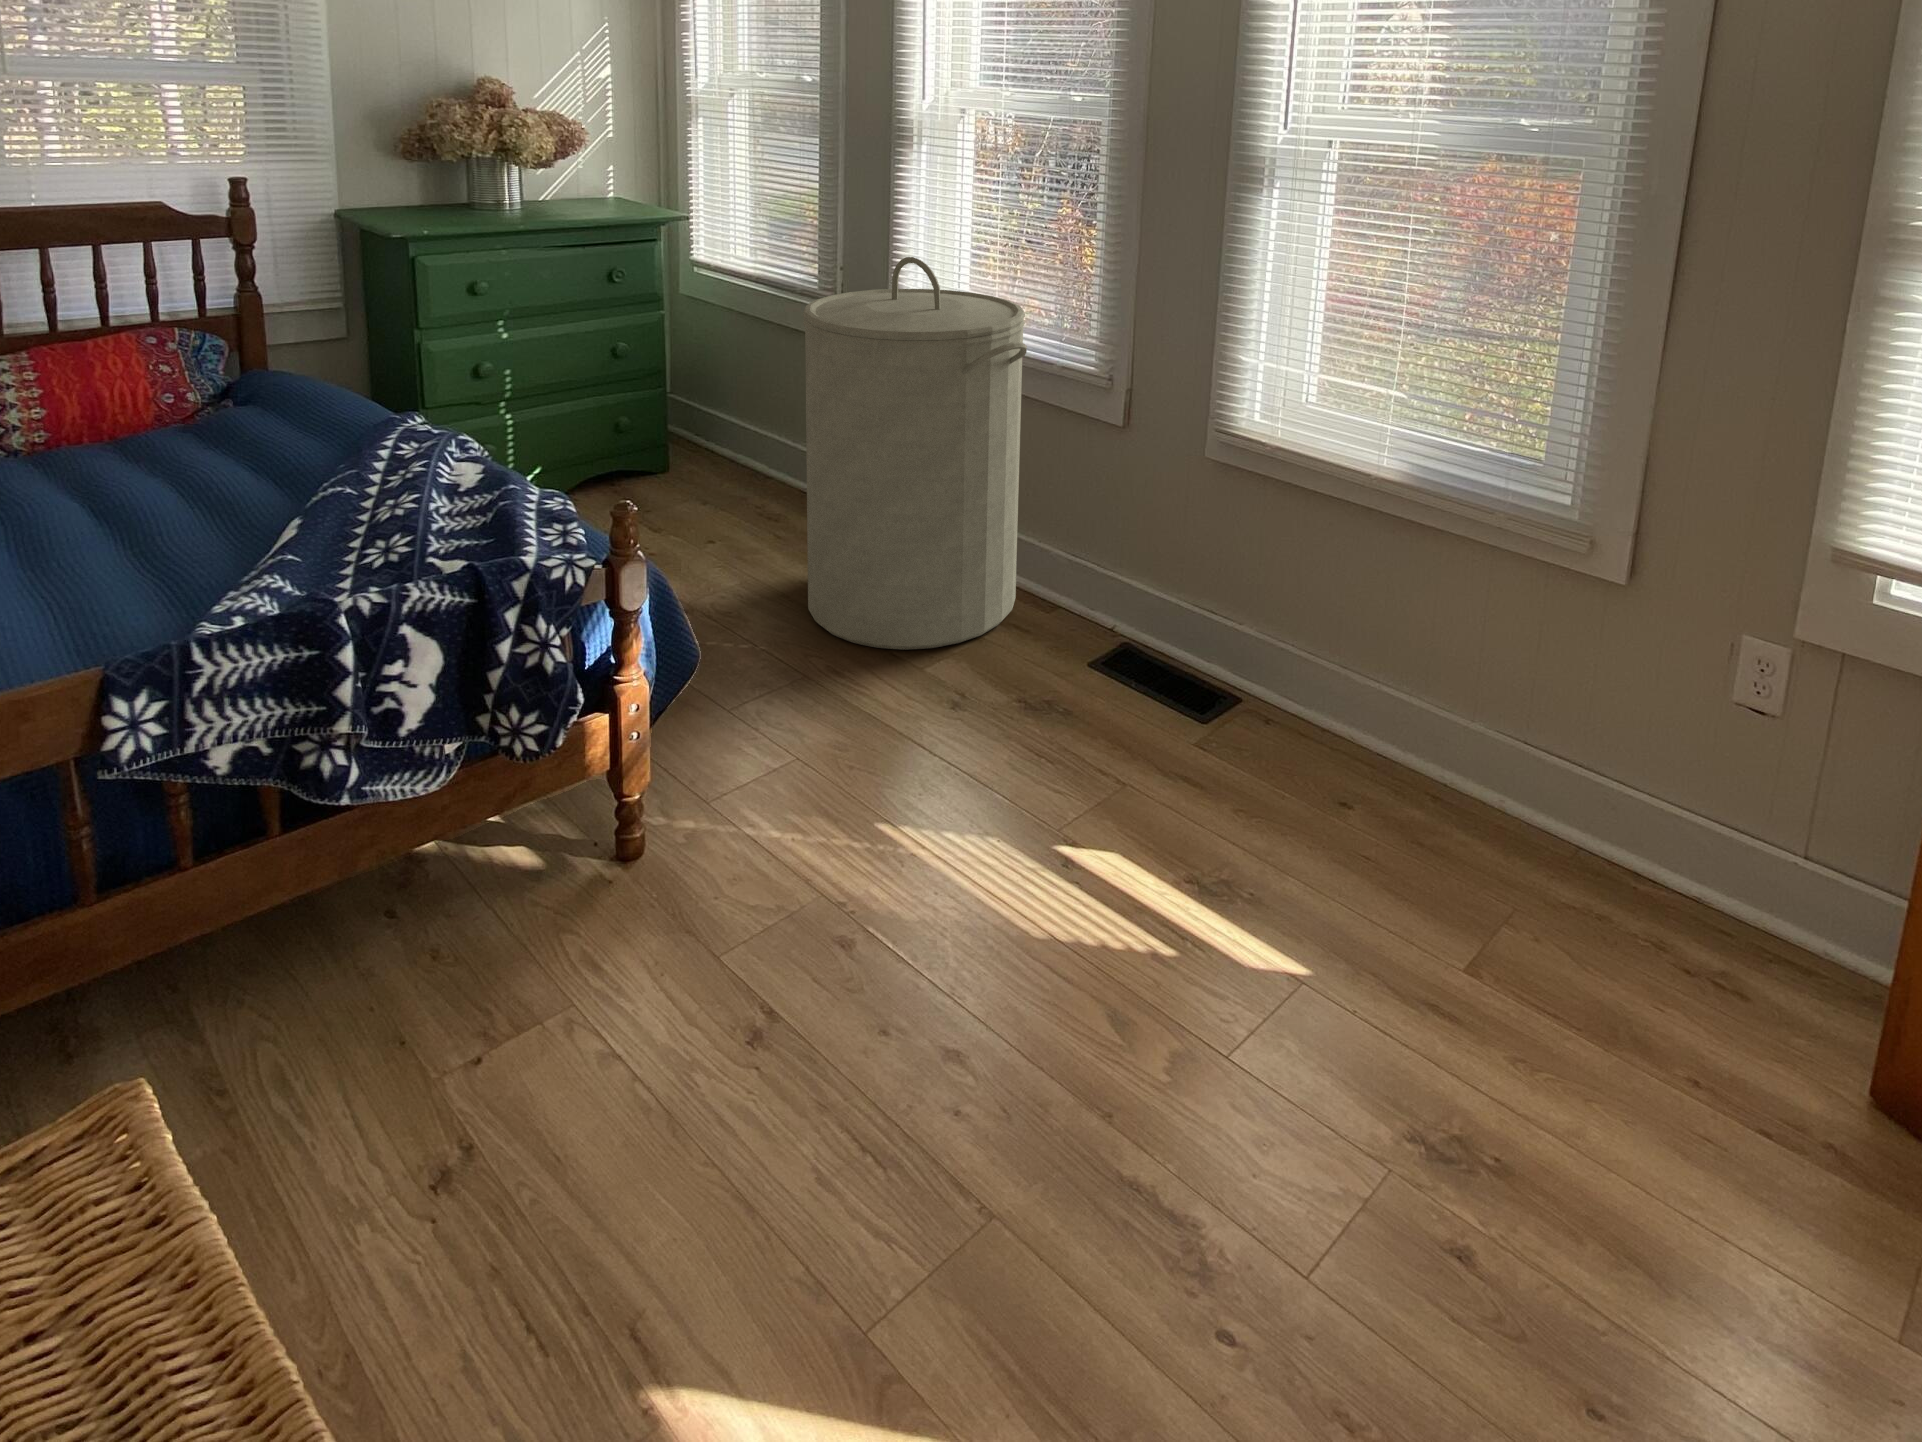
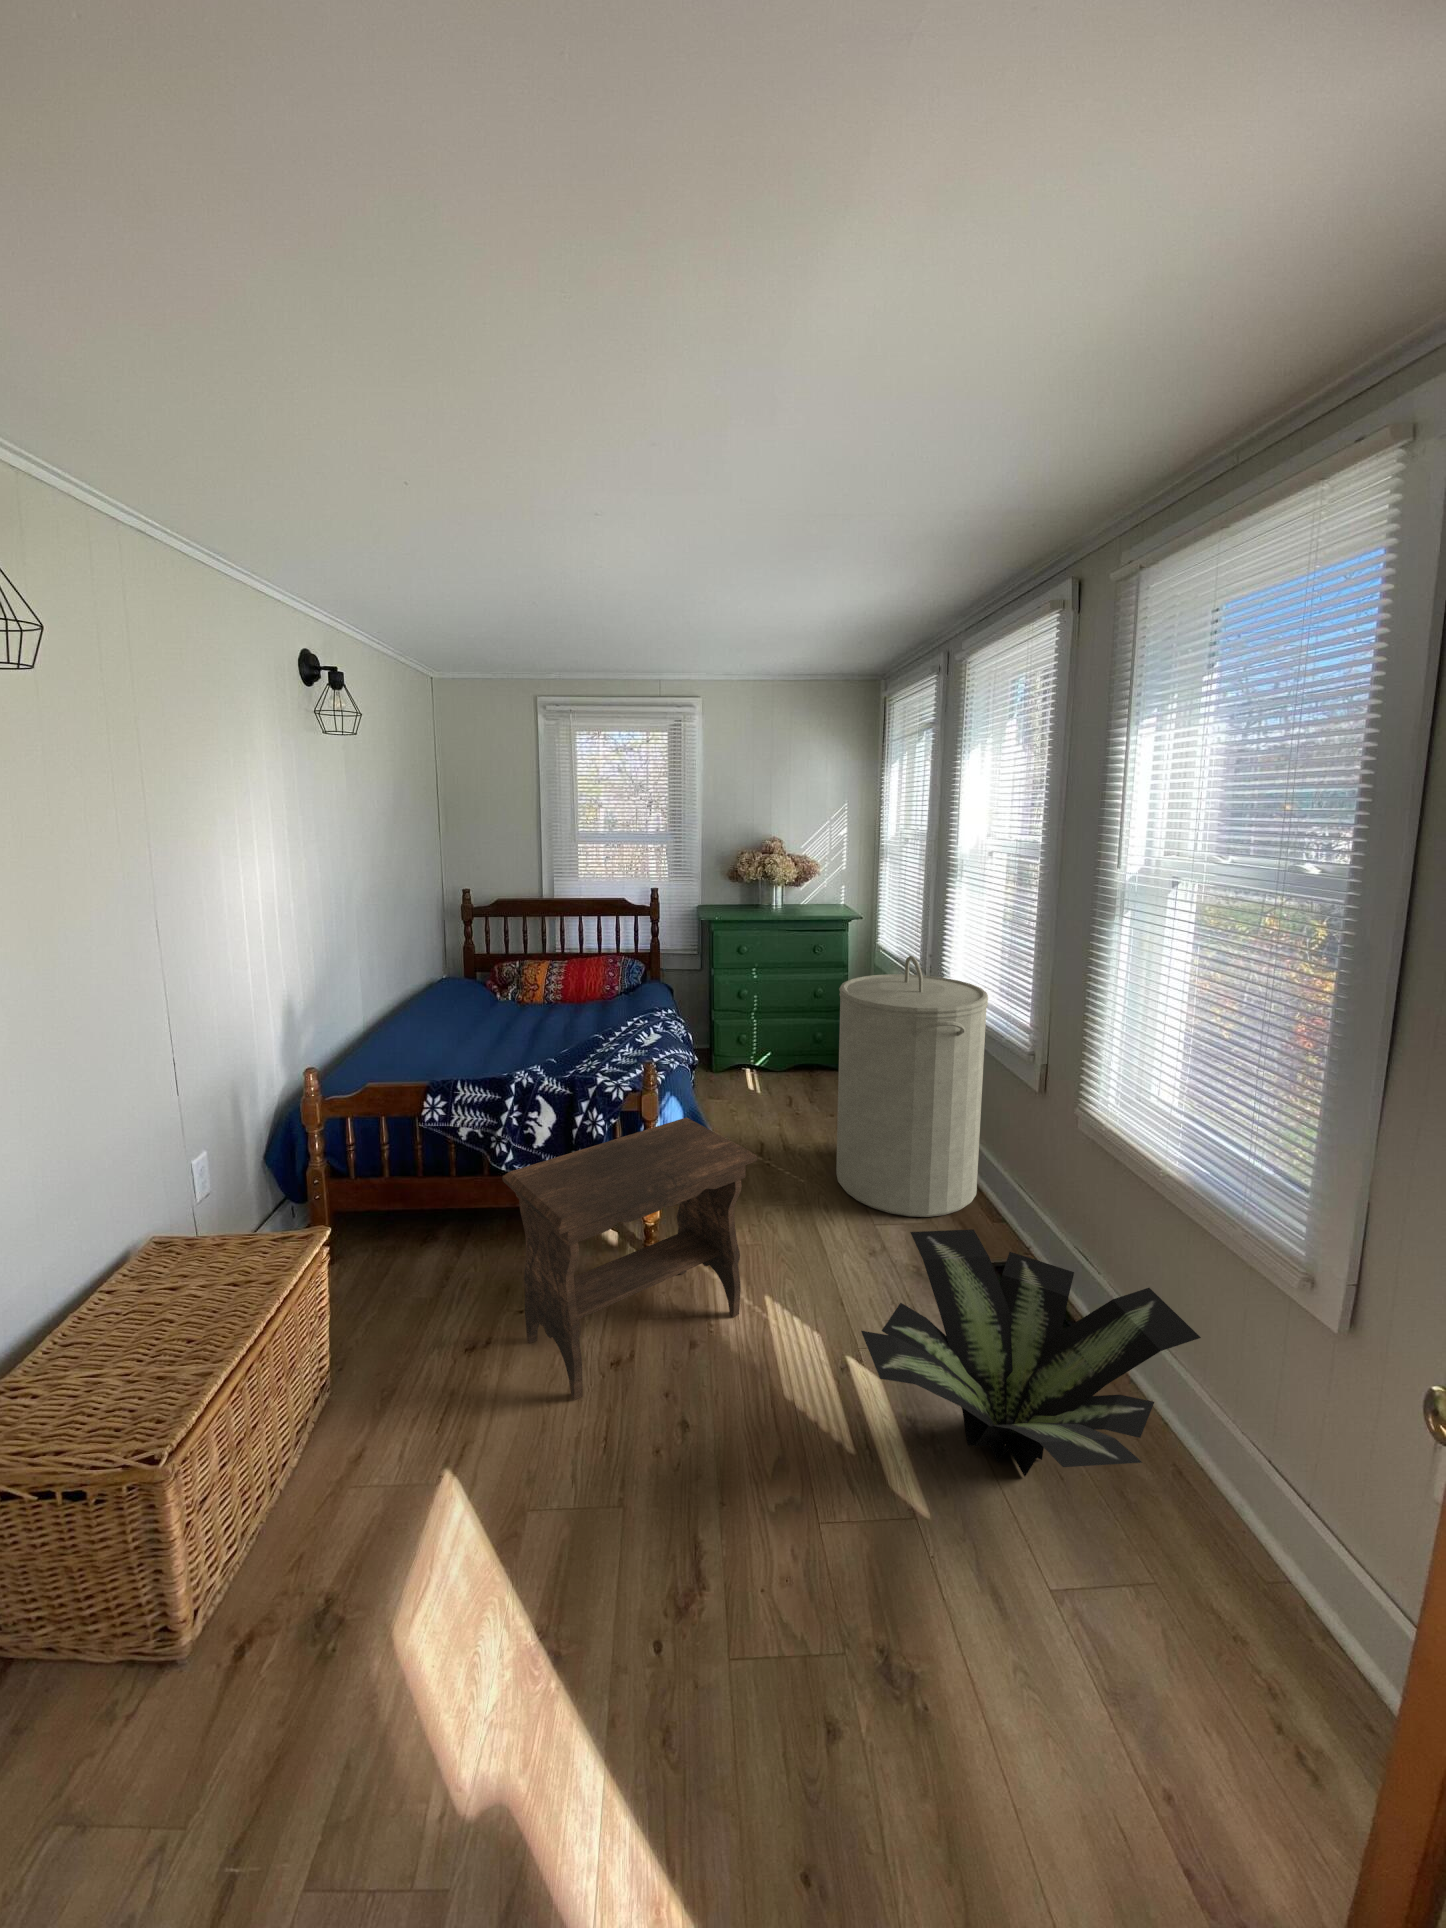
footstool: none [480,577,898,1152] -> present [502,1117,757,1400]
potted plant: none [1101,605,1513,873] -> present [861,1229,1201,1477]

